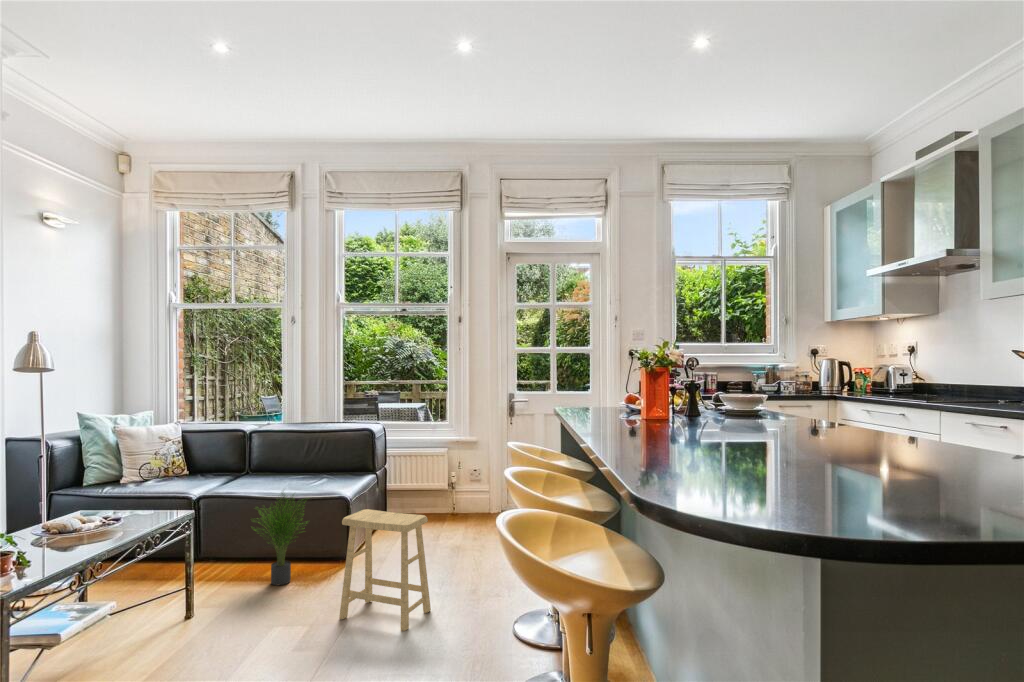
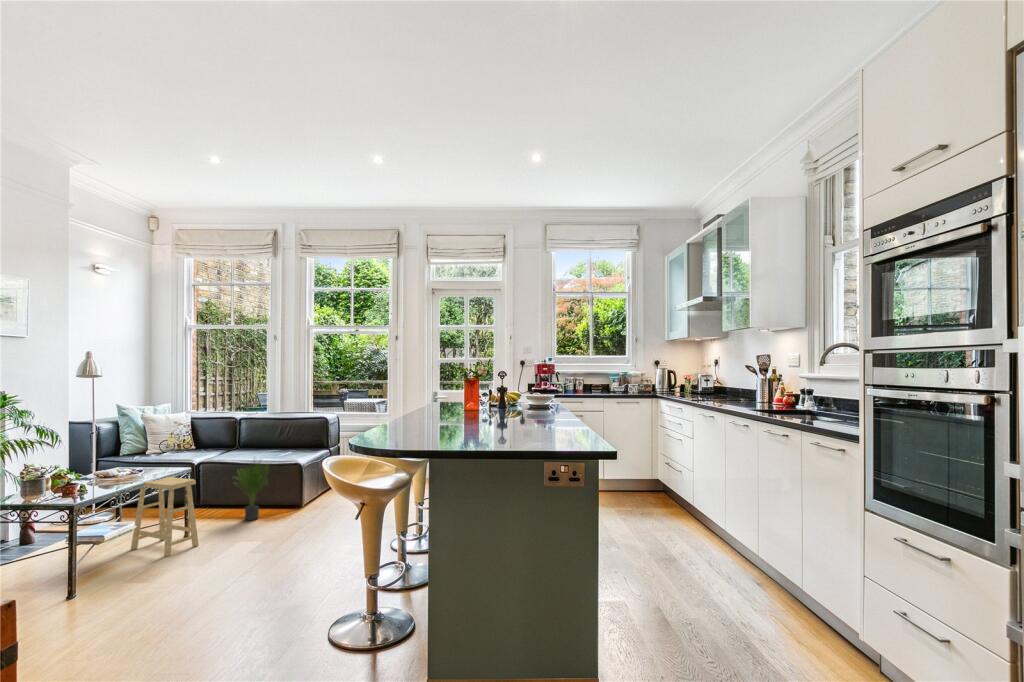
footstool: present [339,509,431,631] -> present [131,477,199,557]

